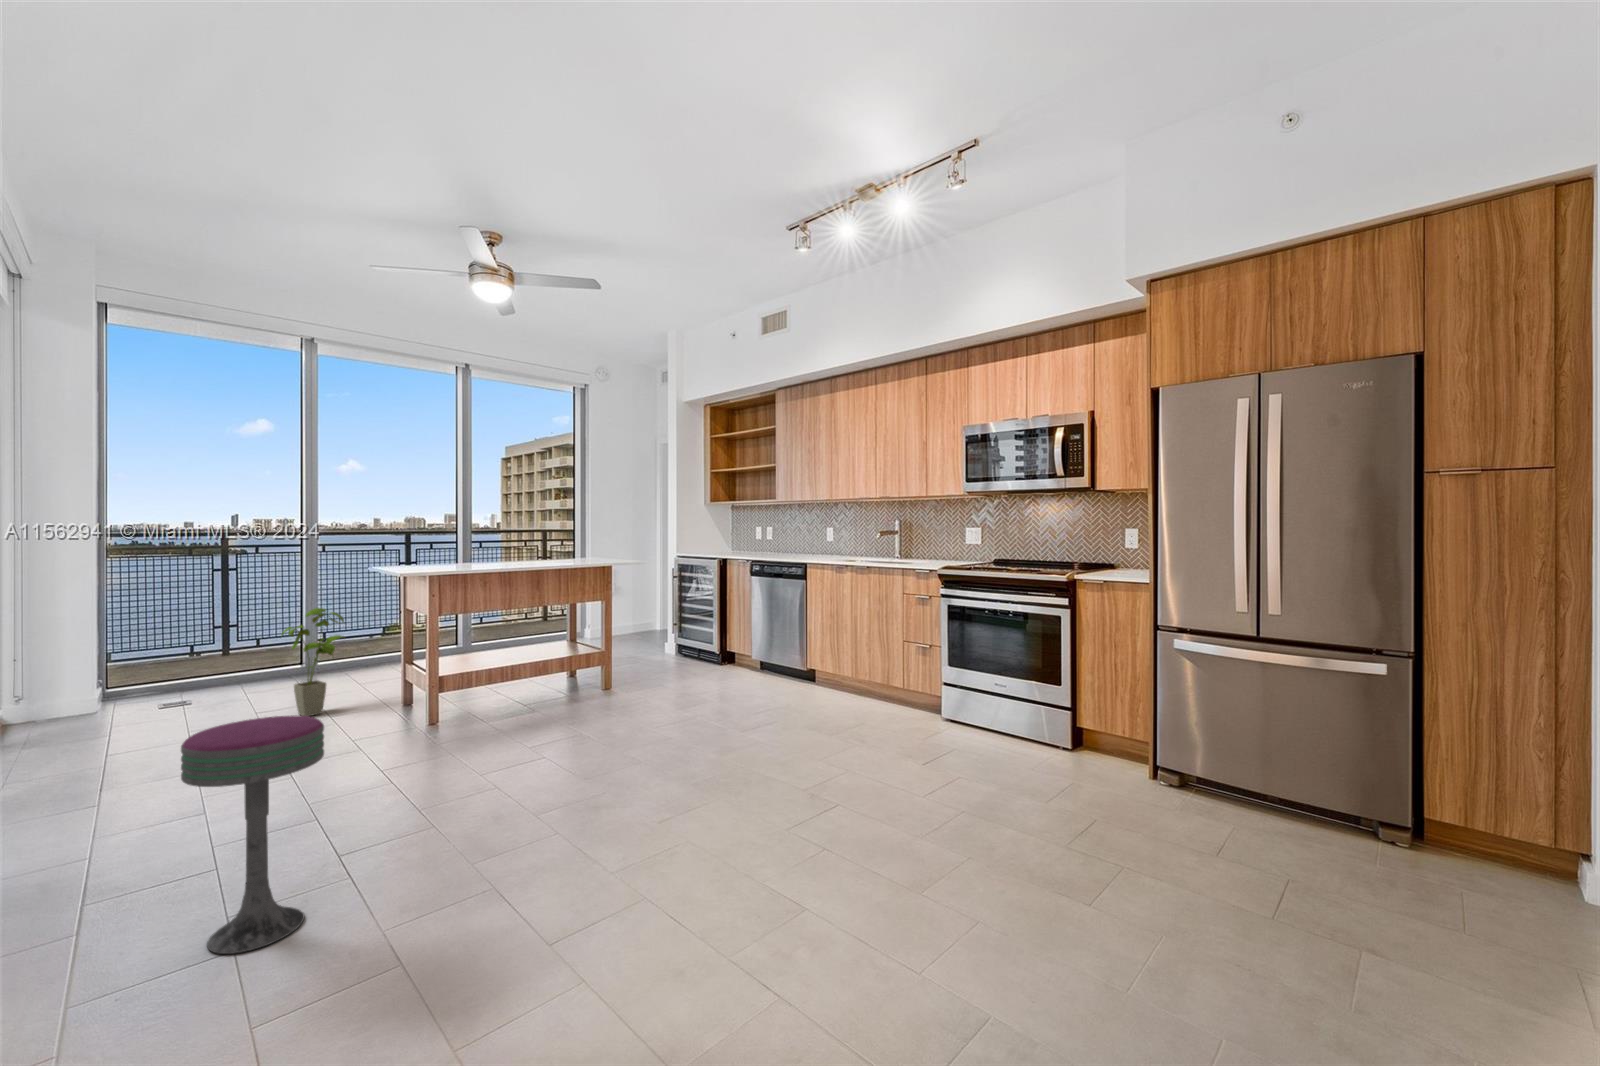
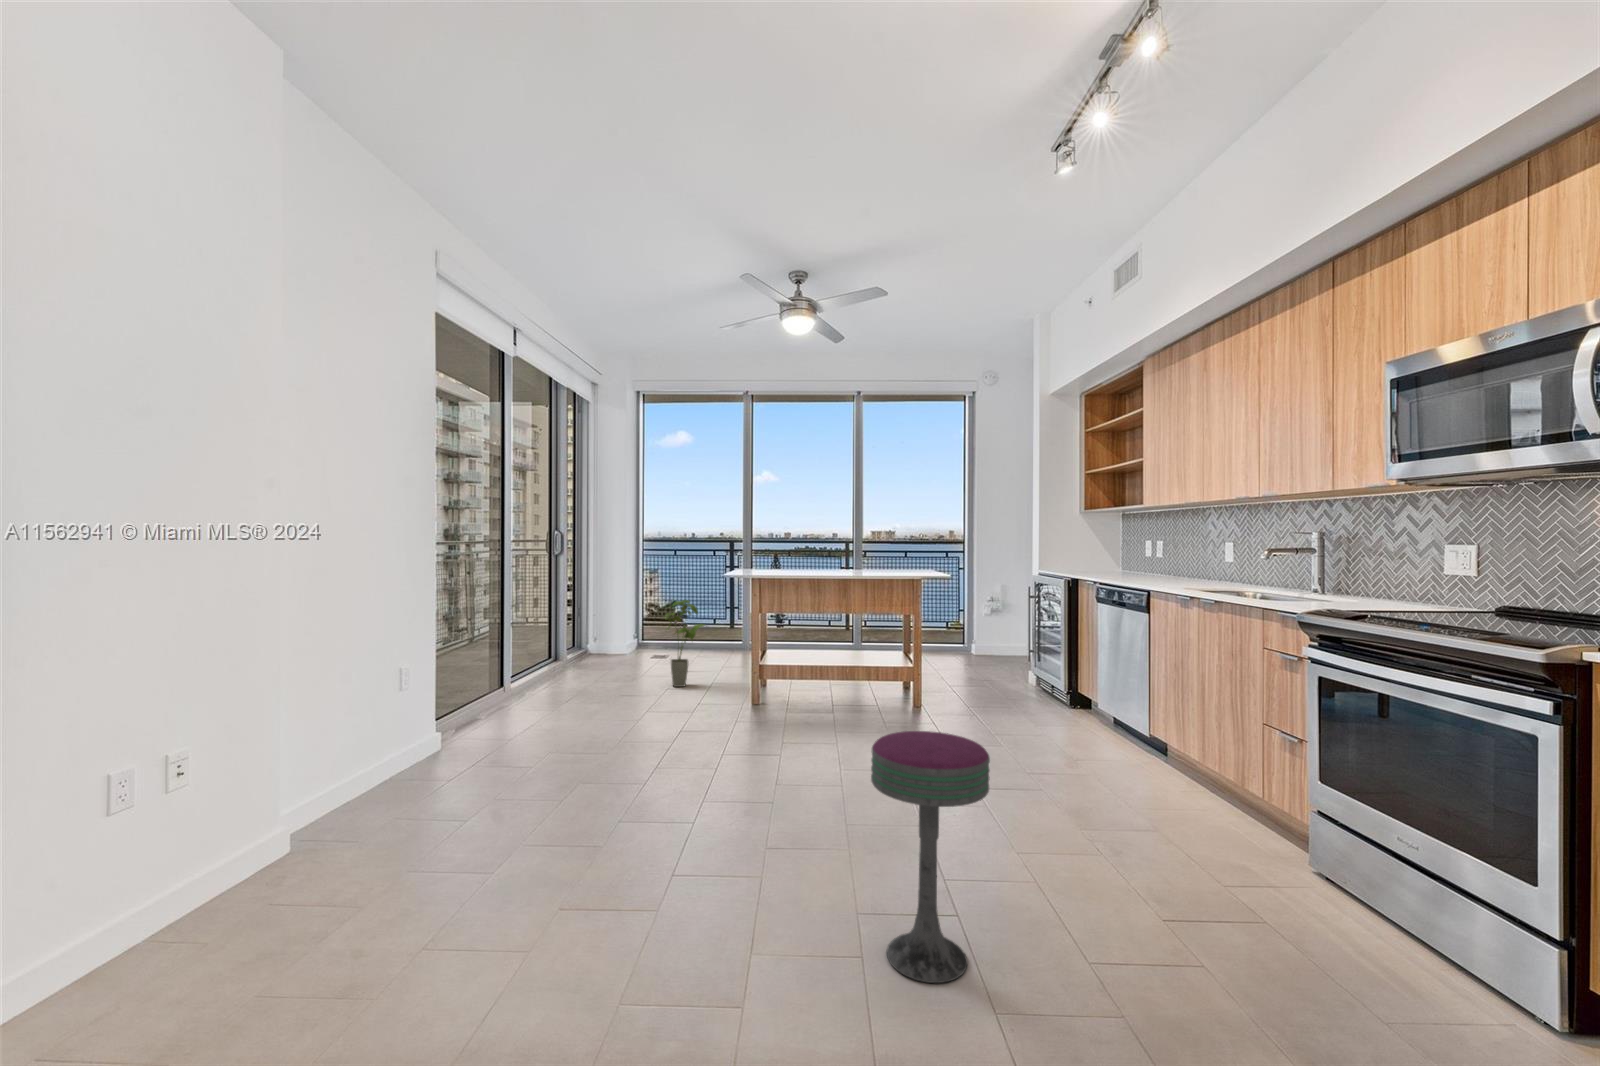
bar stool: present [181,715,324,954] -> present [871,731,990,983]

